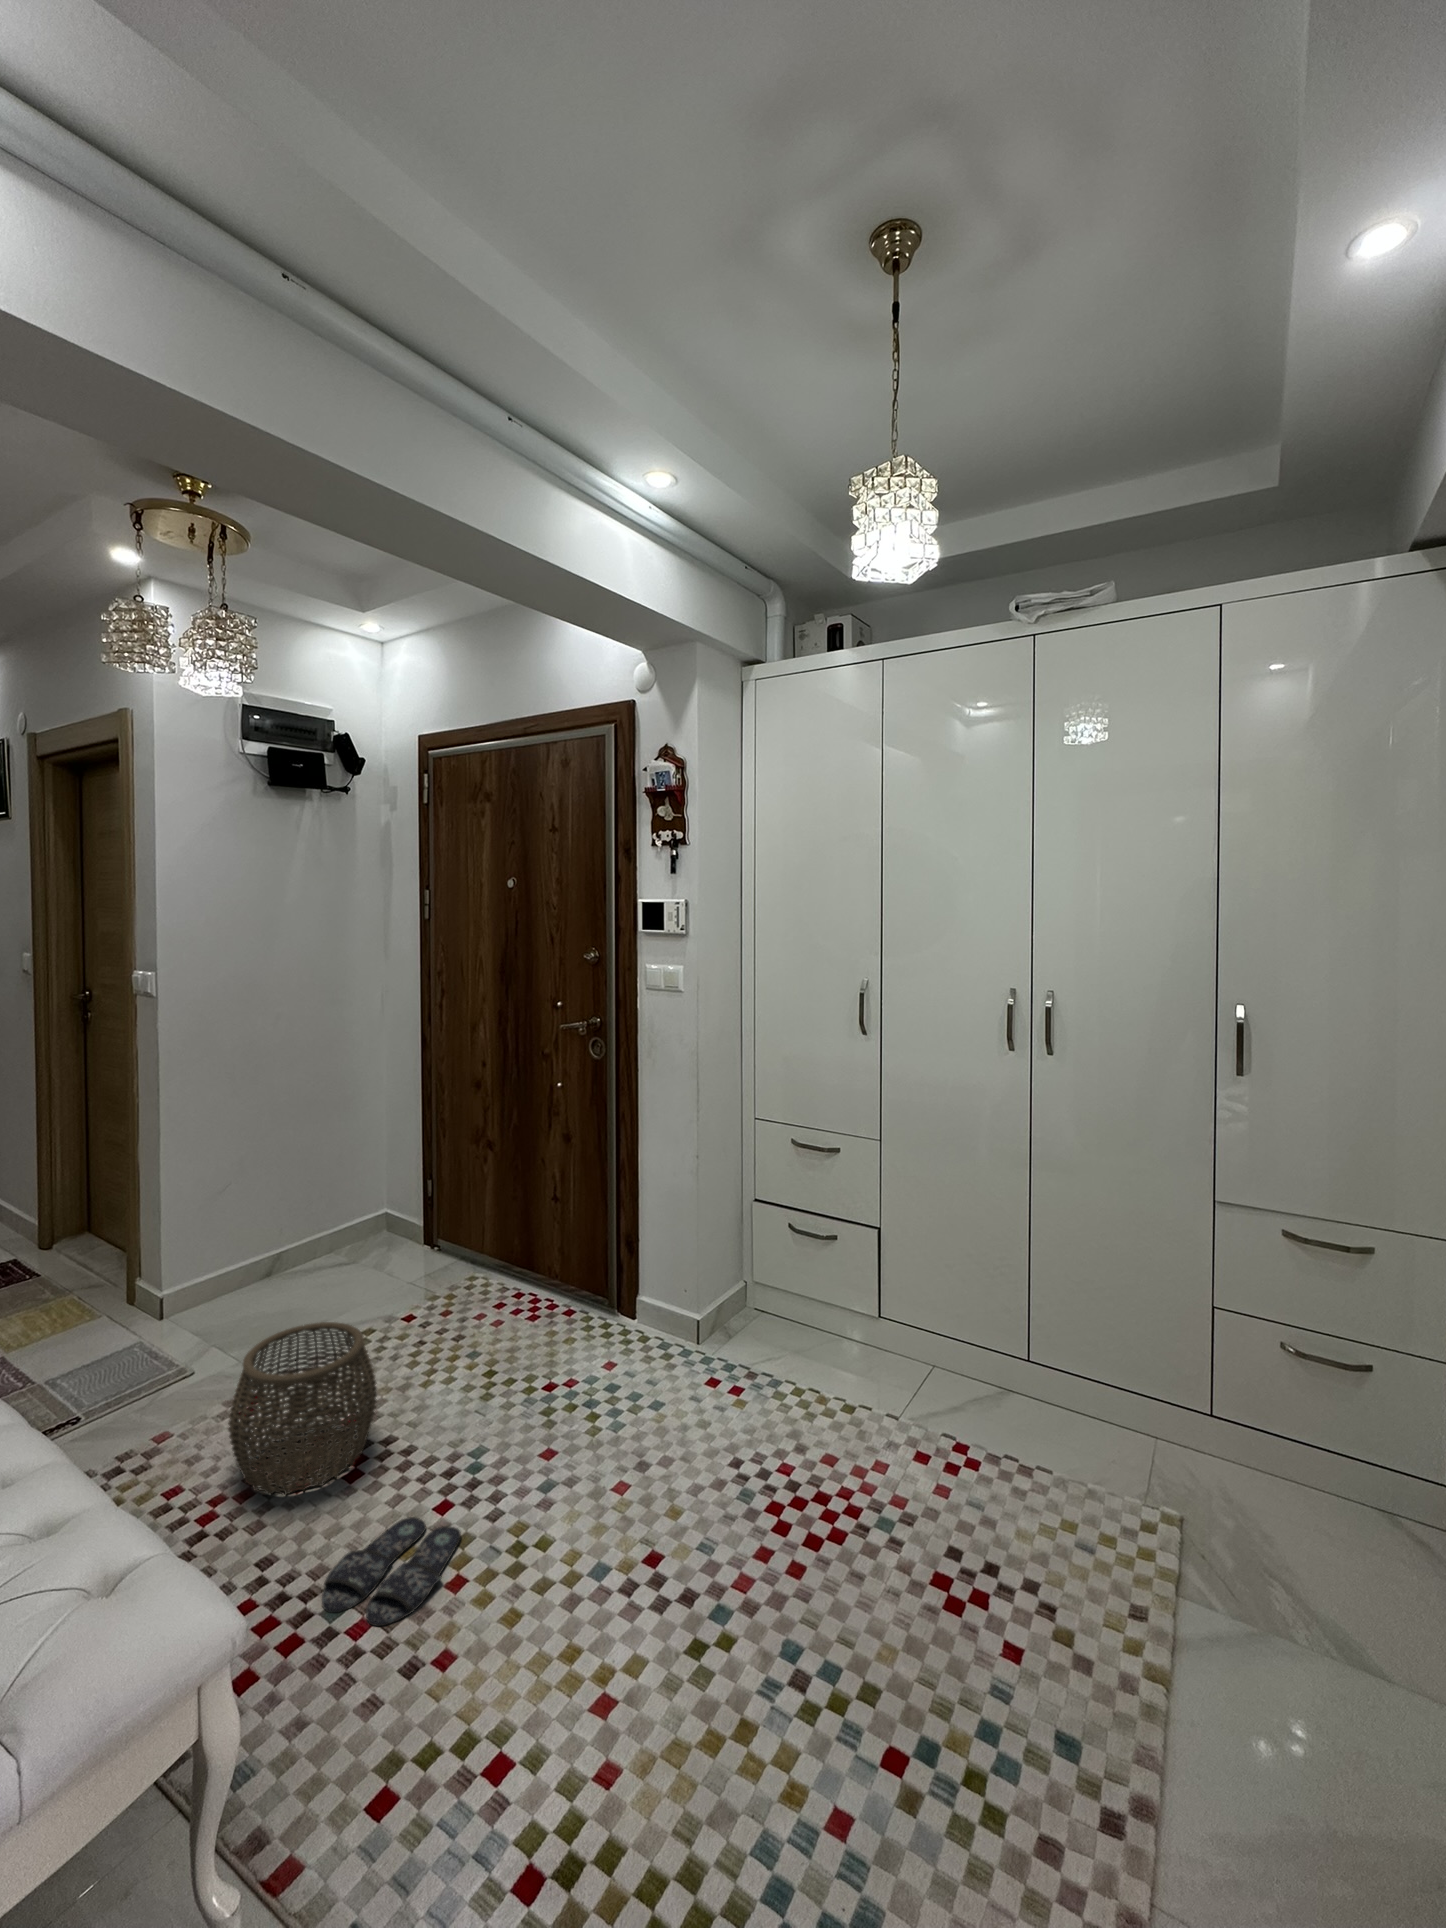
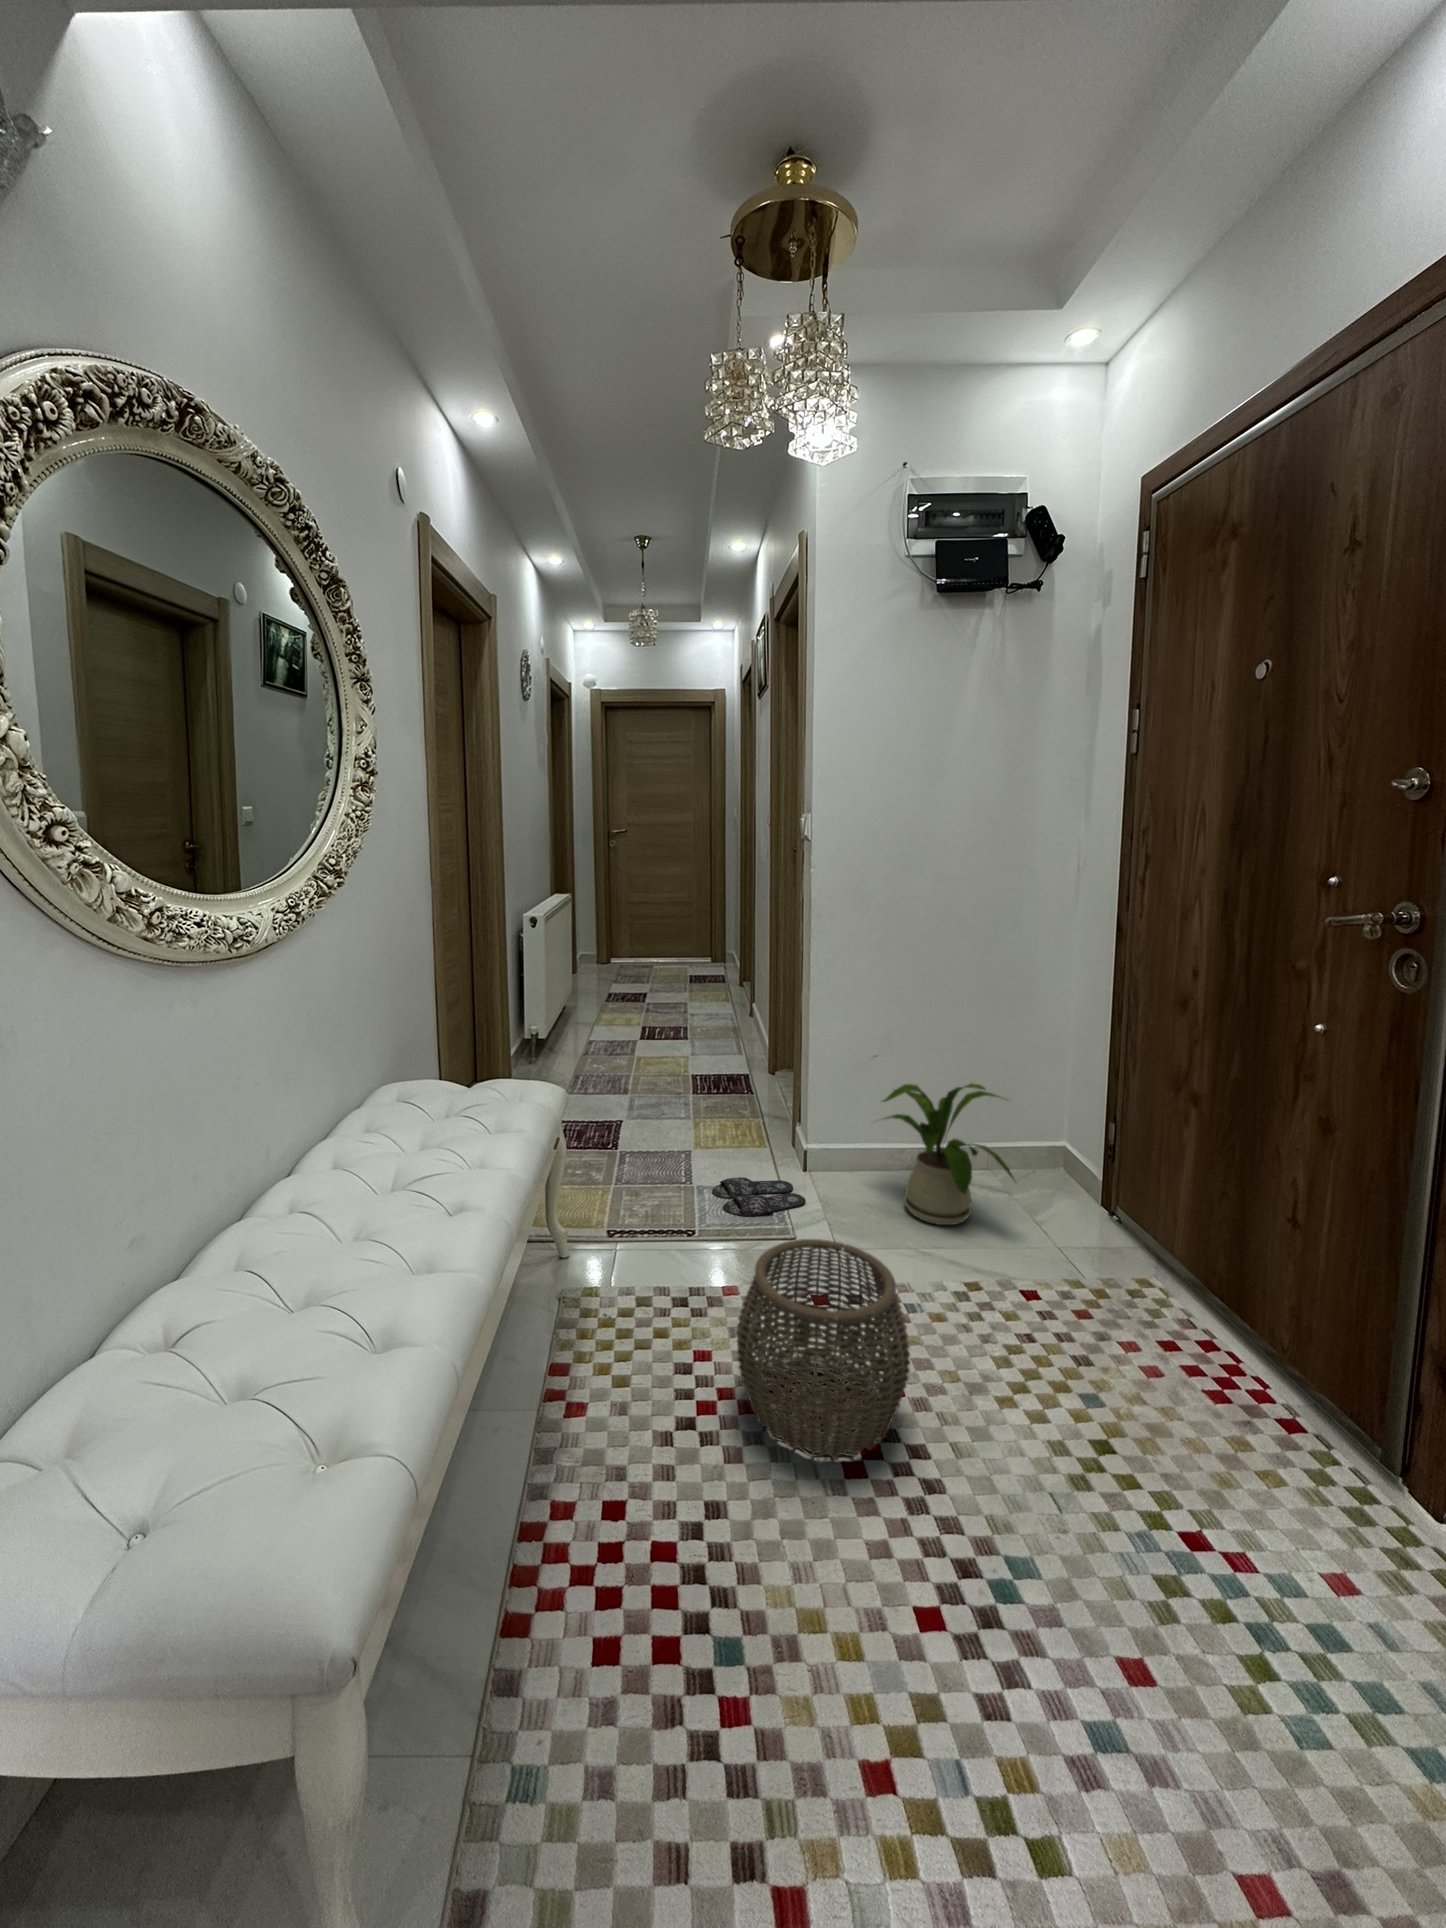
house plant: none [231,1174,378,1308] -> present [883,1083,1014,1225]
slippers: present [322,1517,461,1626] -> present [712,1177,805,1216]

